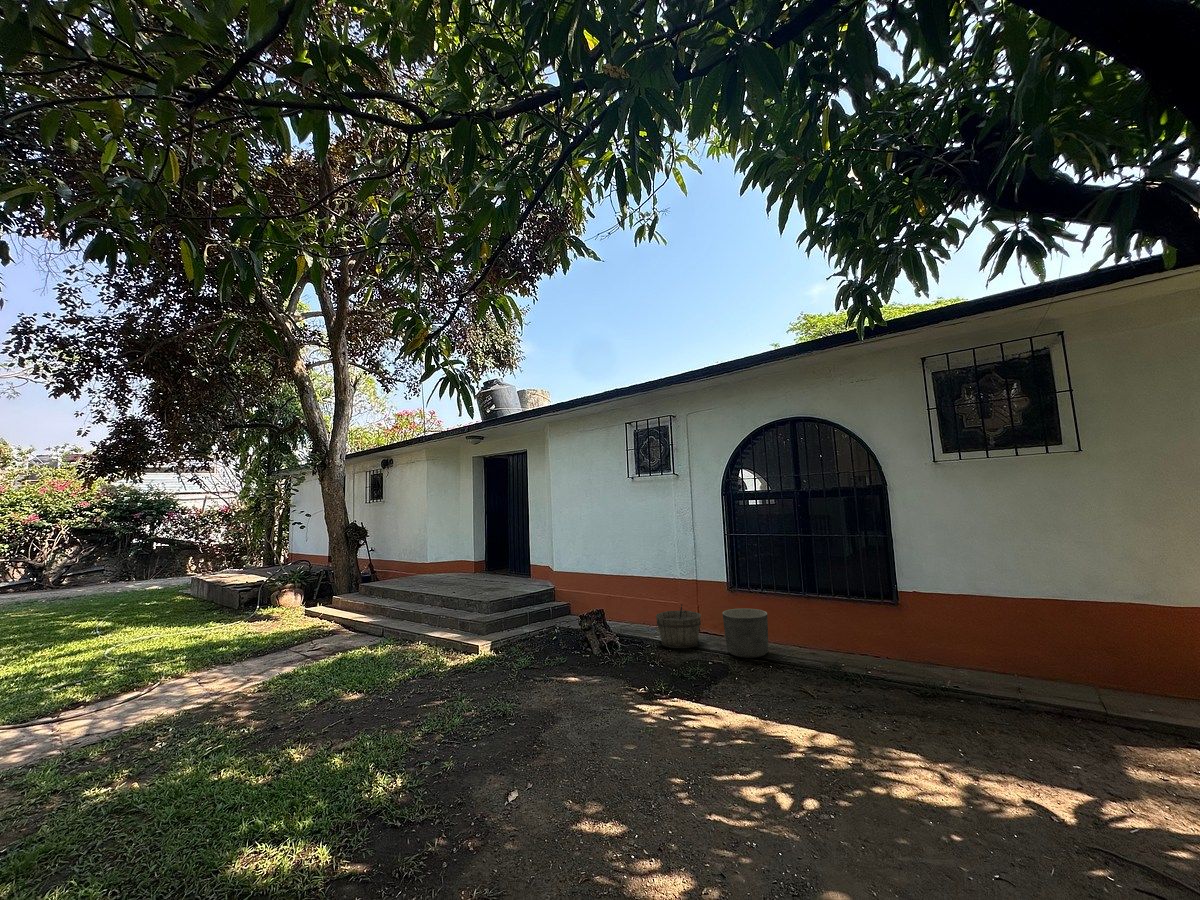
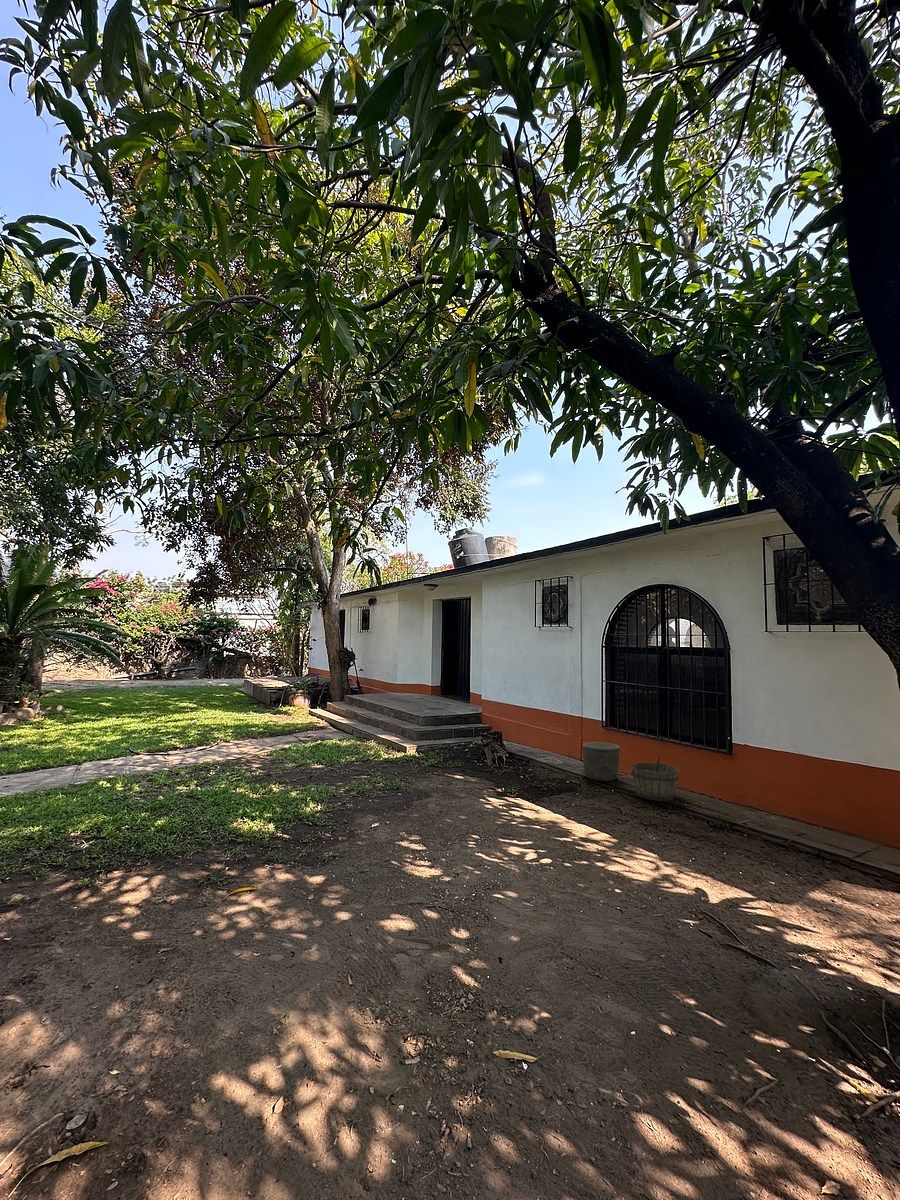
wooden bucket: present [656,604,701,648] -> present [631,758,679,801]

